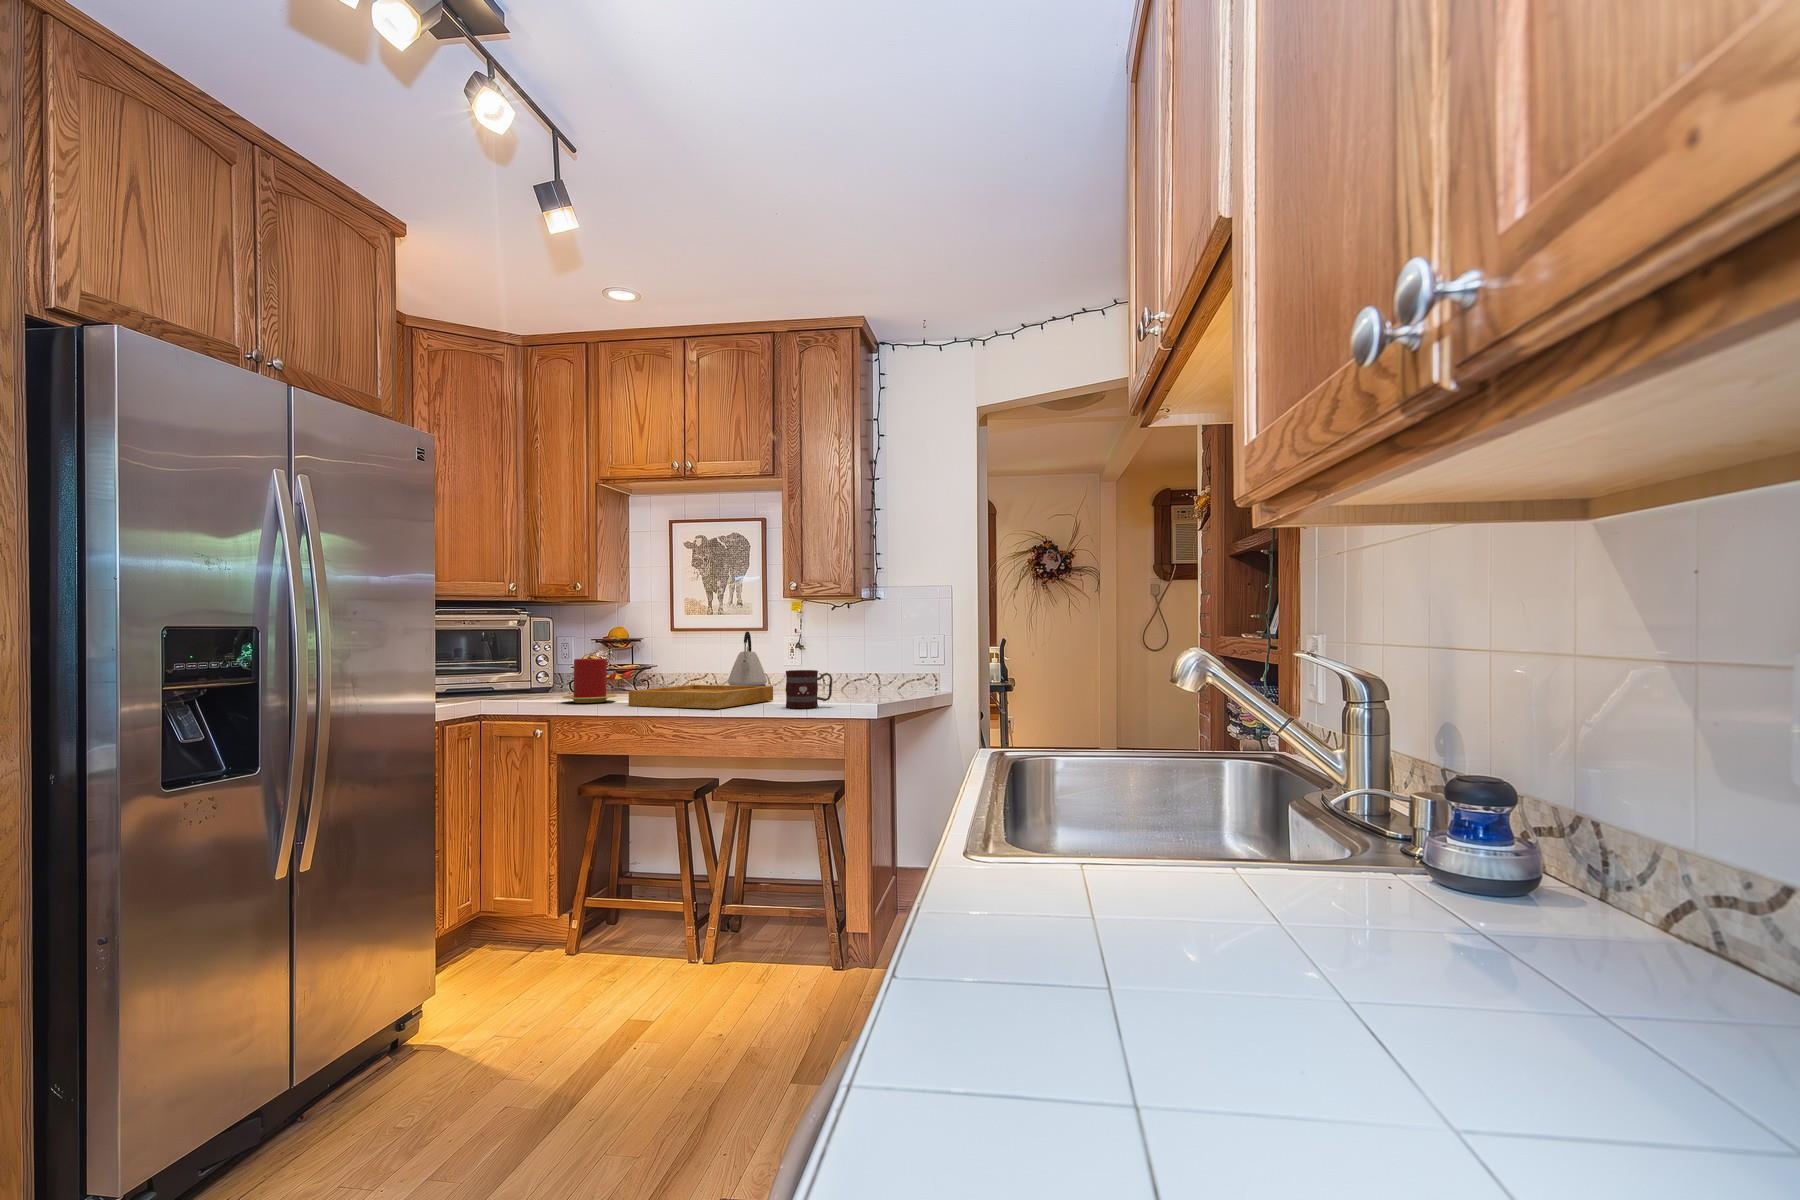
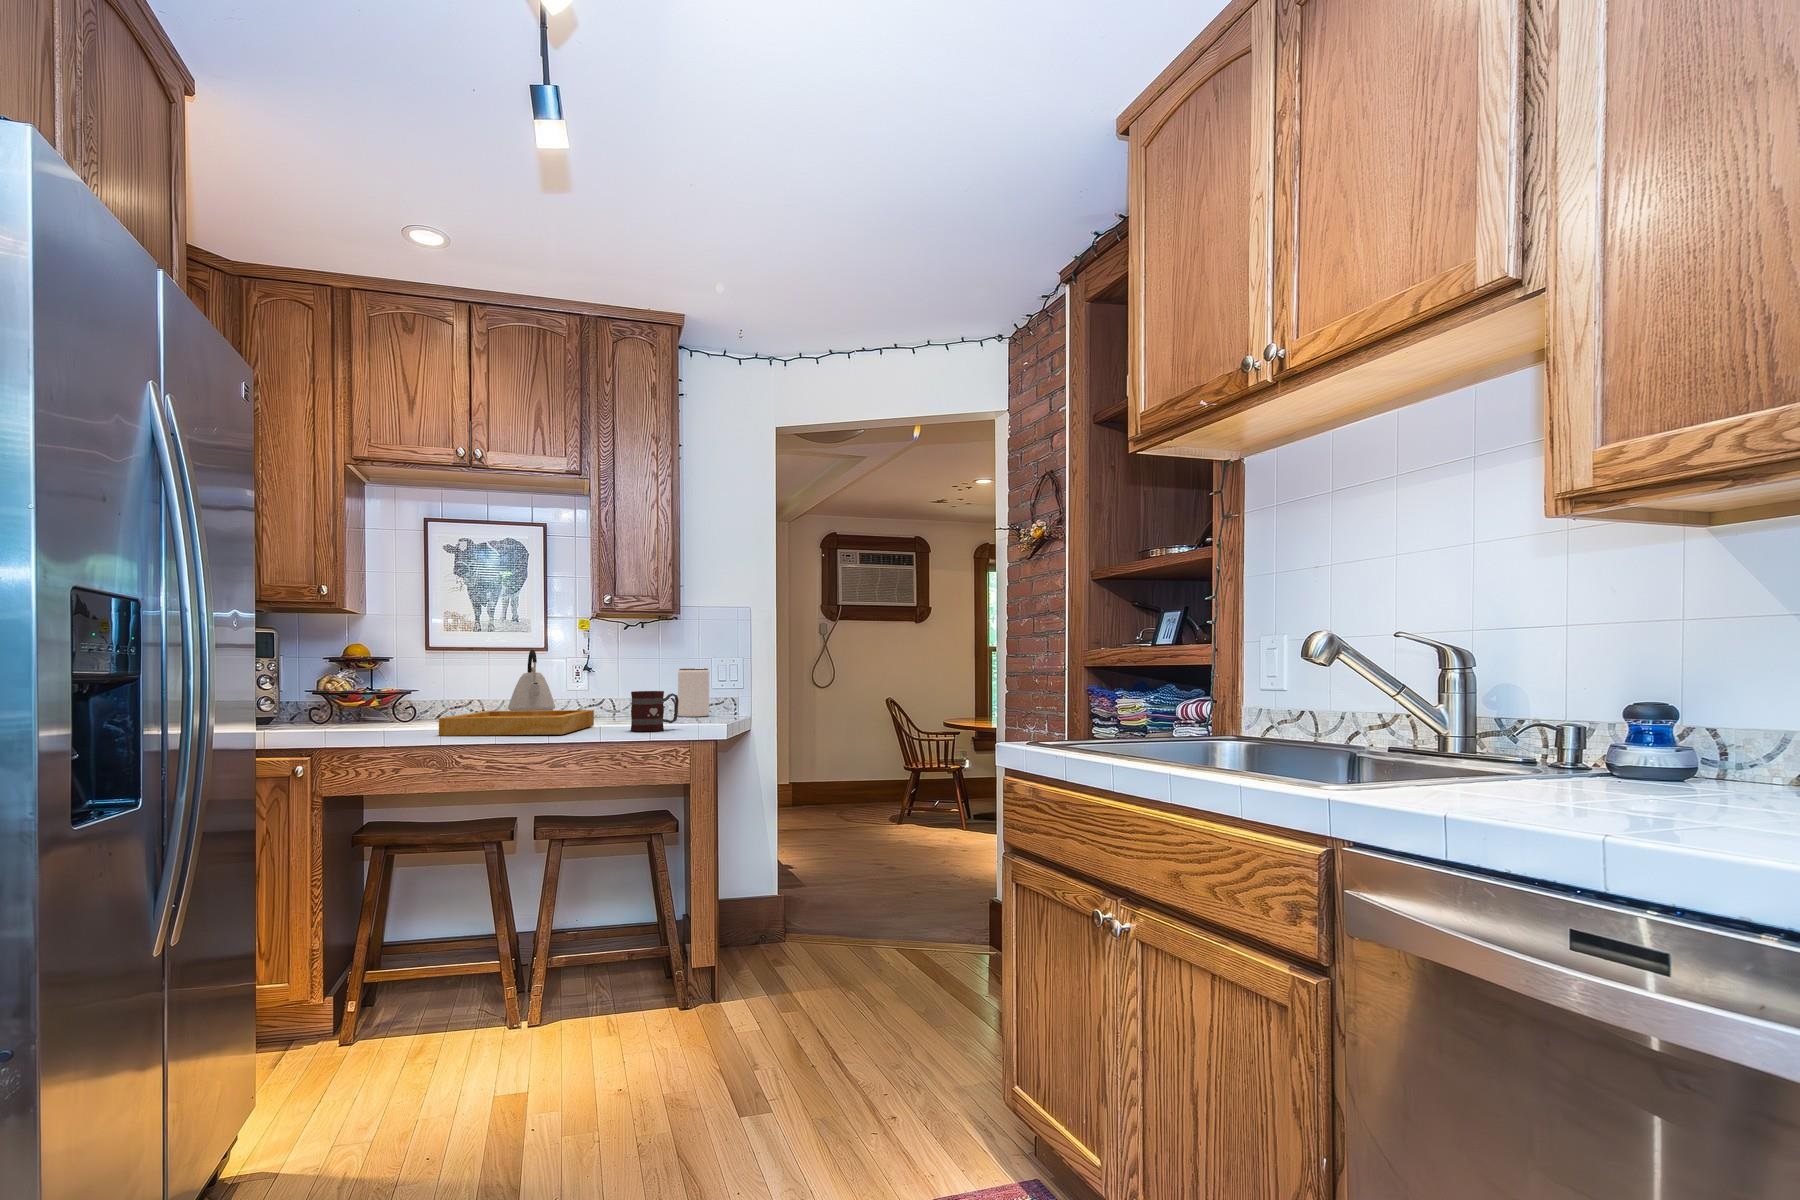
jar: none [875,649,904,694] -> present [678,668,709,717]
candle: present [563,658,617,703] -> none [336,682,406,735]

